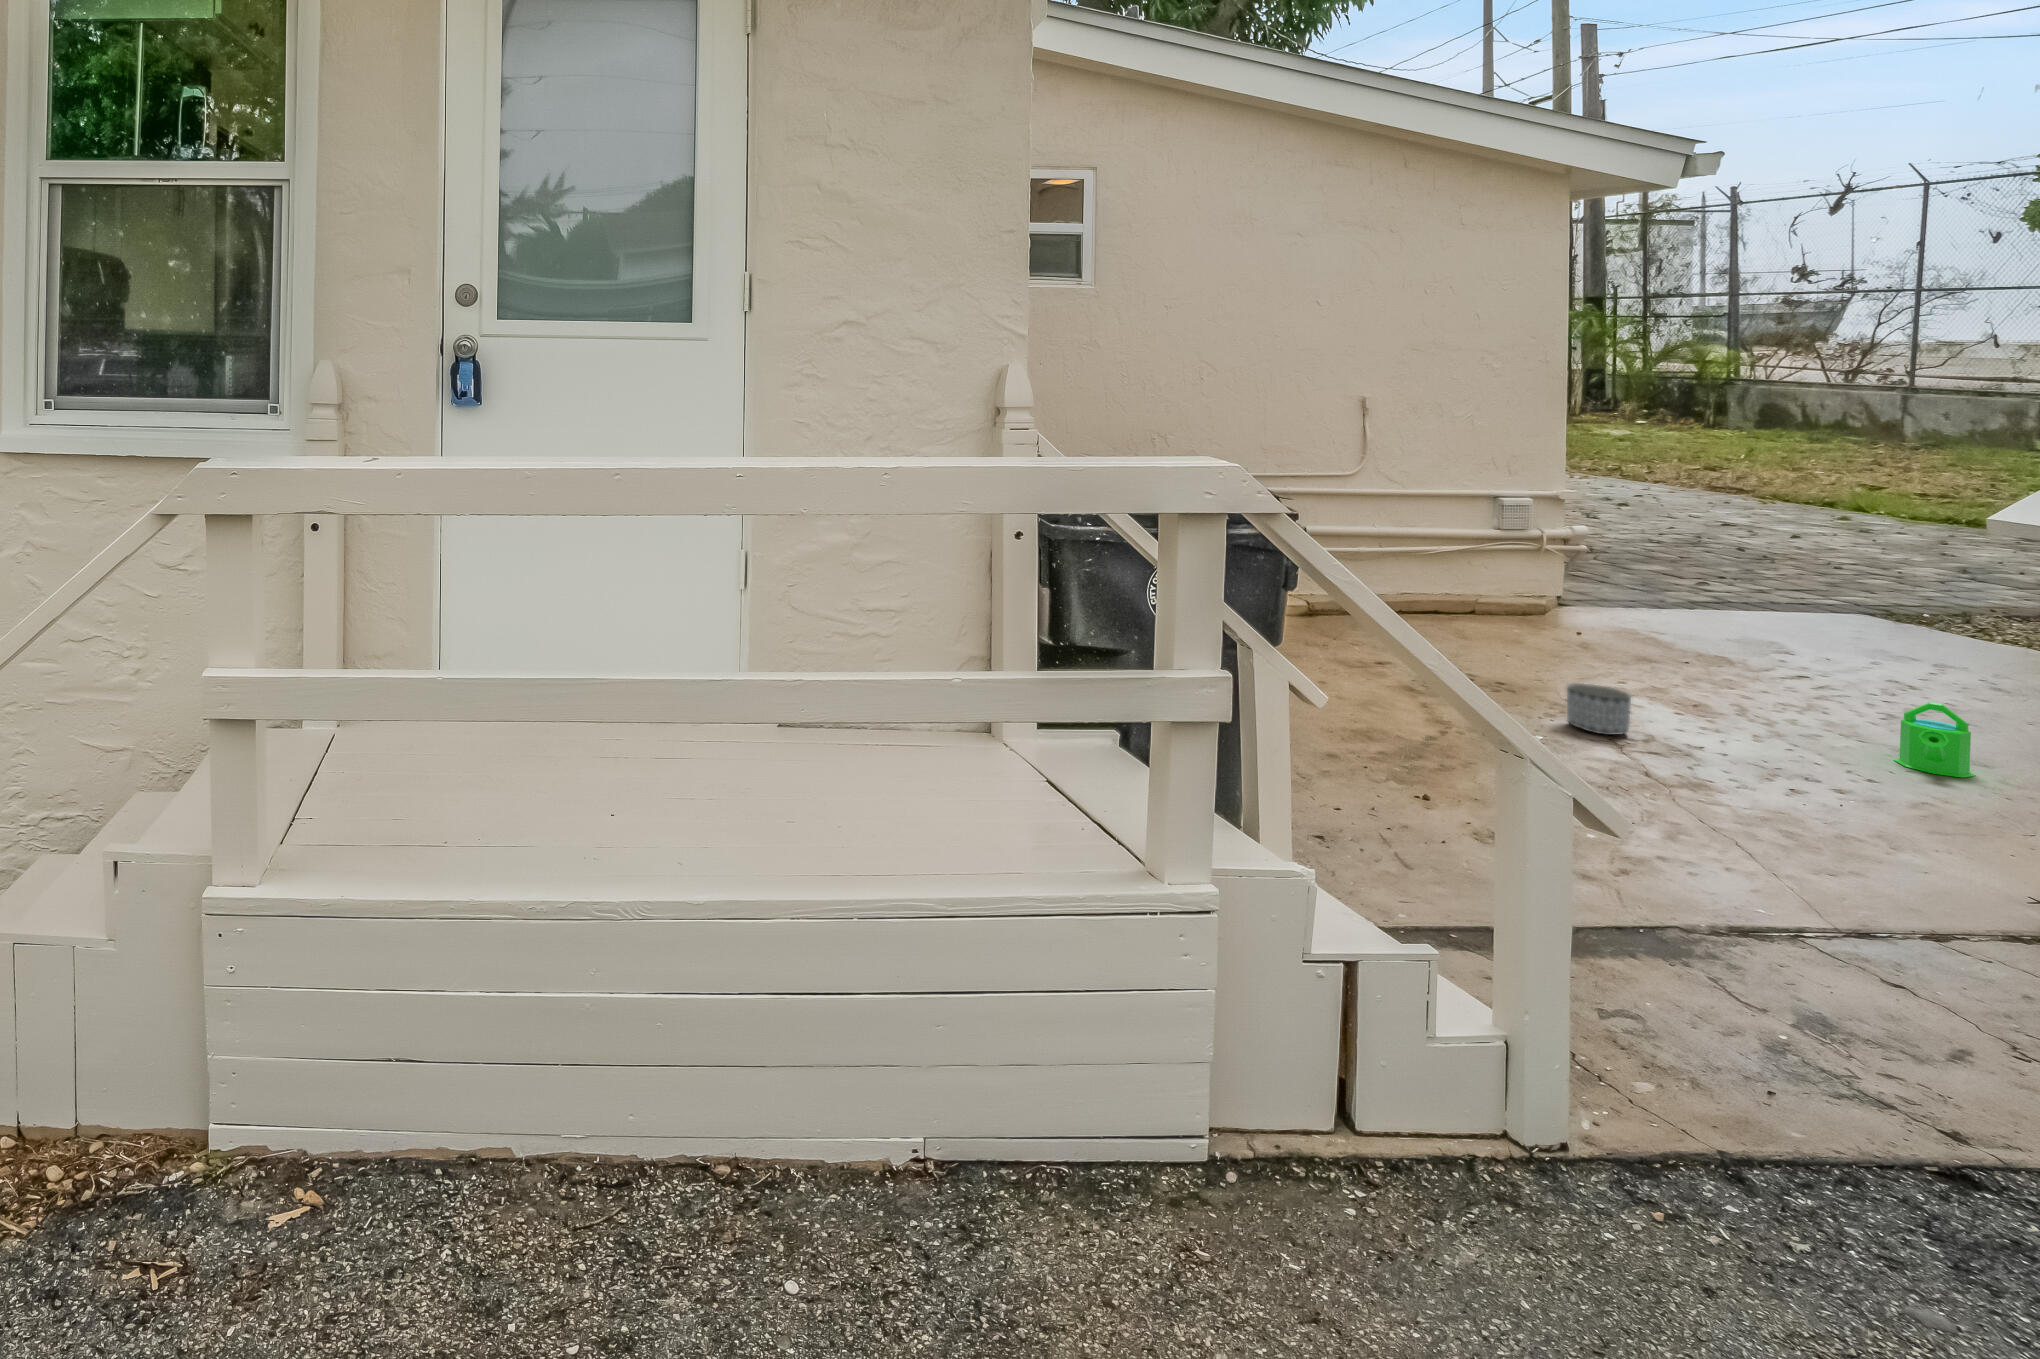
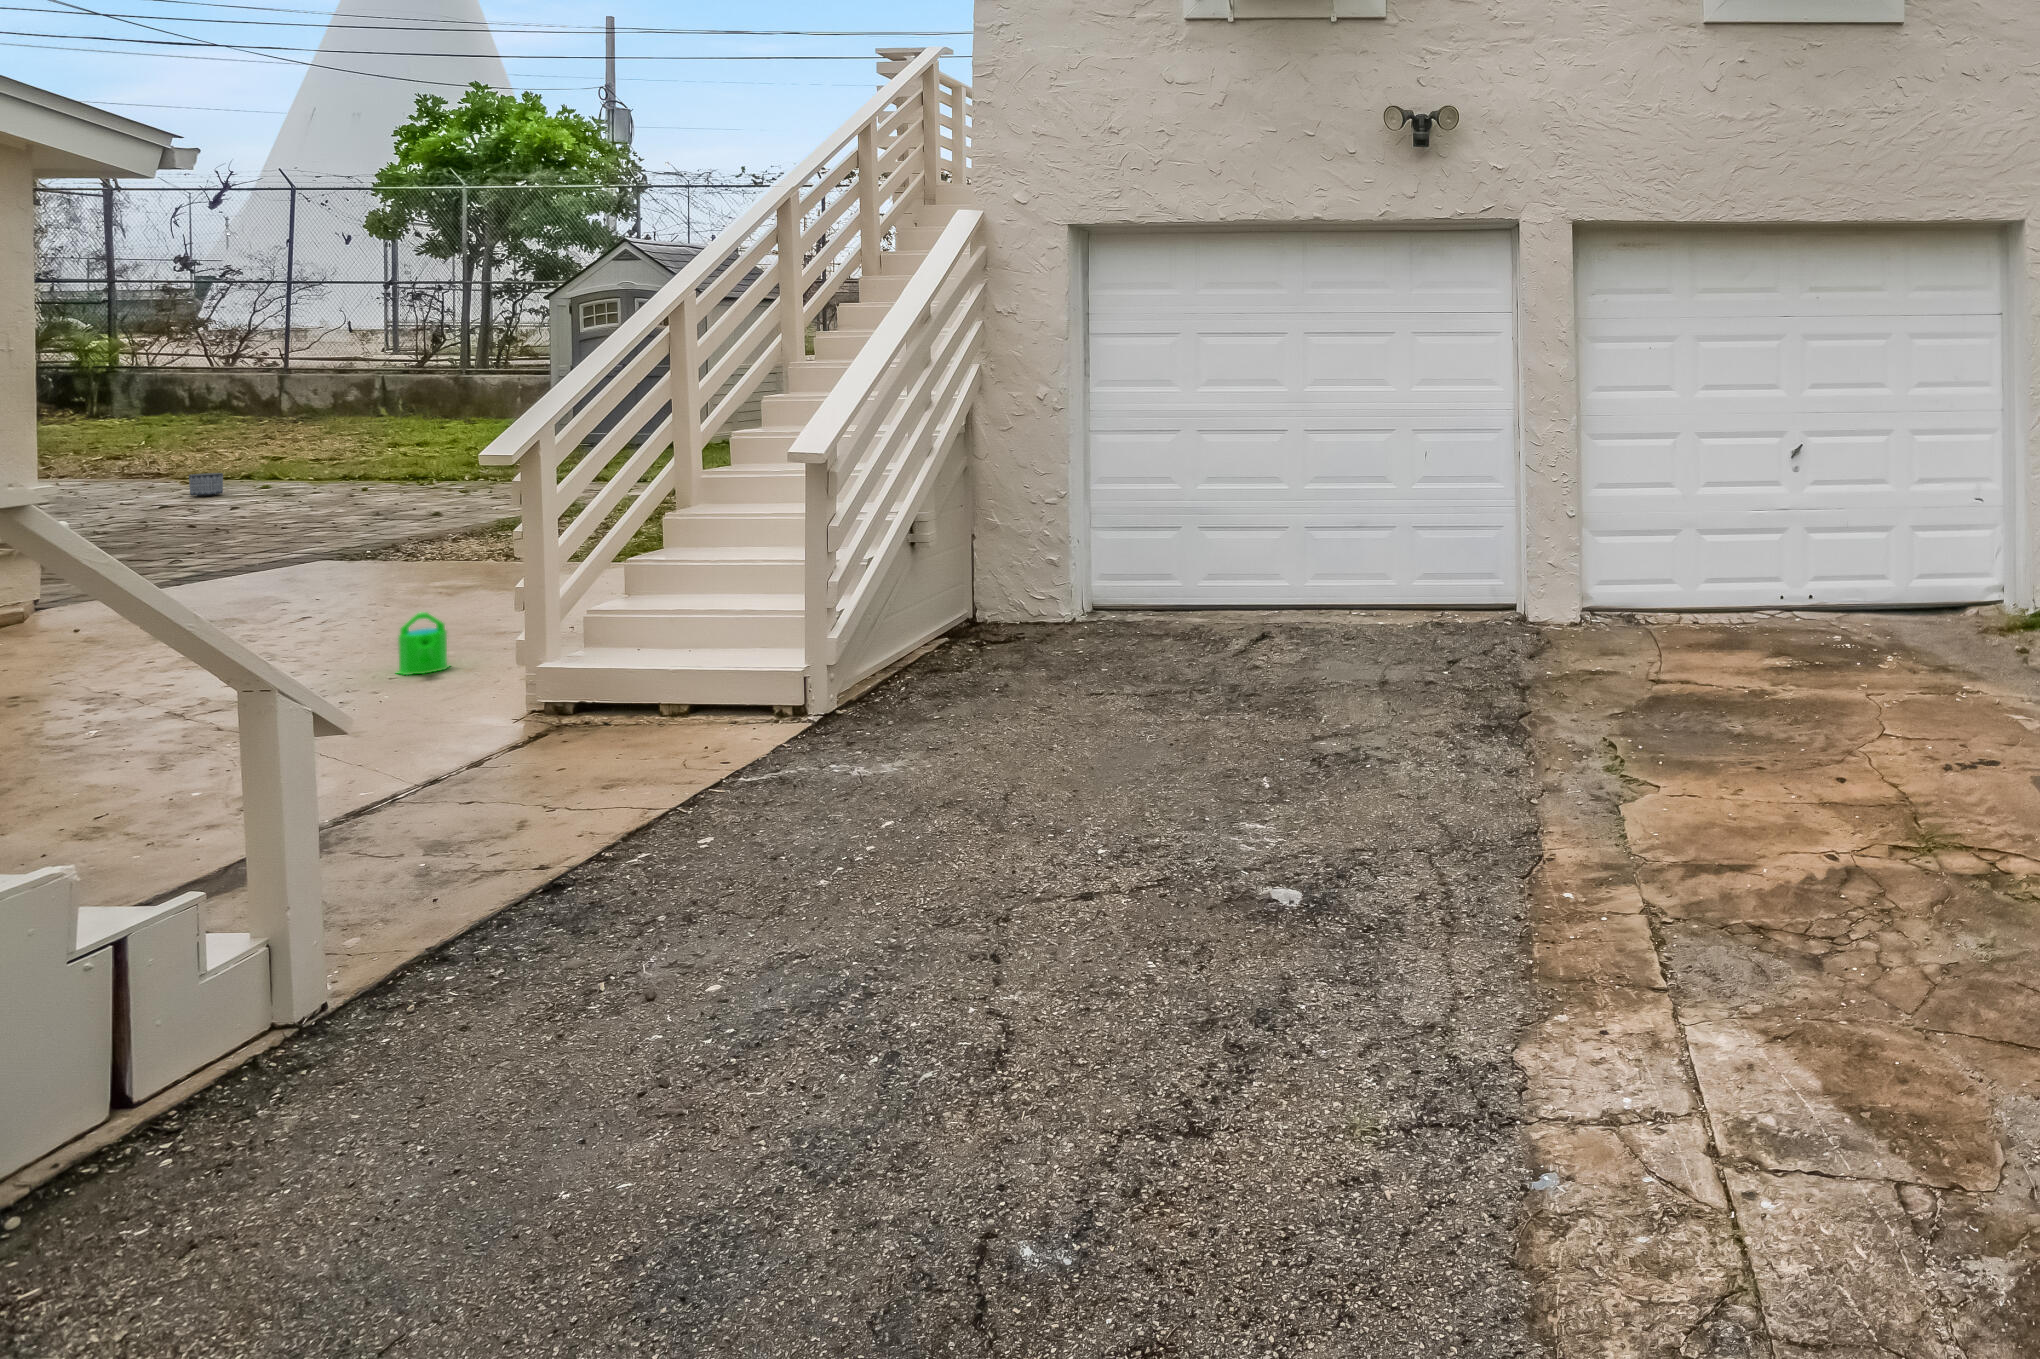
planter: present [1567,683,1631,735] -> present [189,473,223,497]

